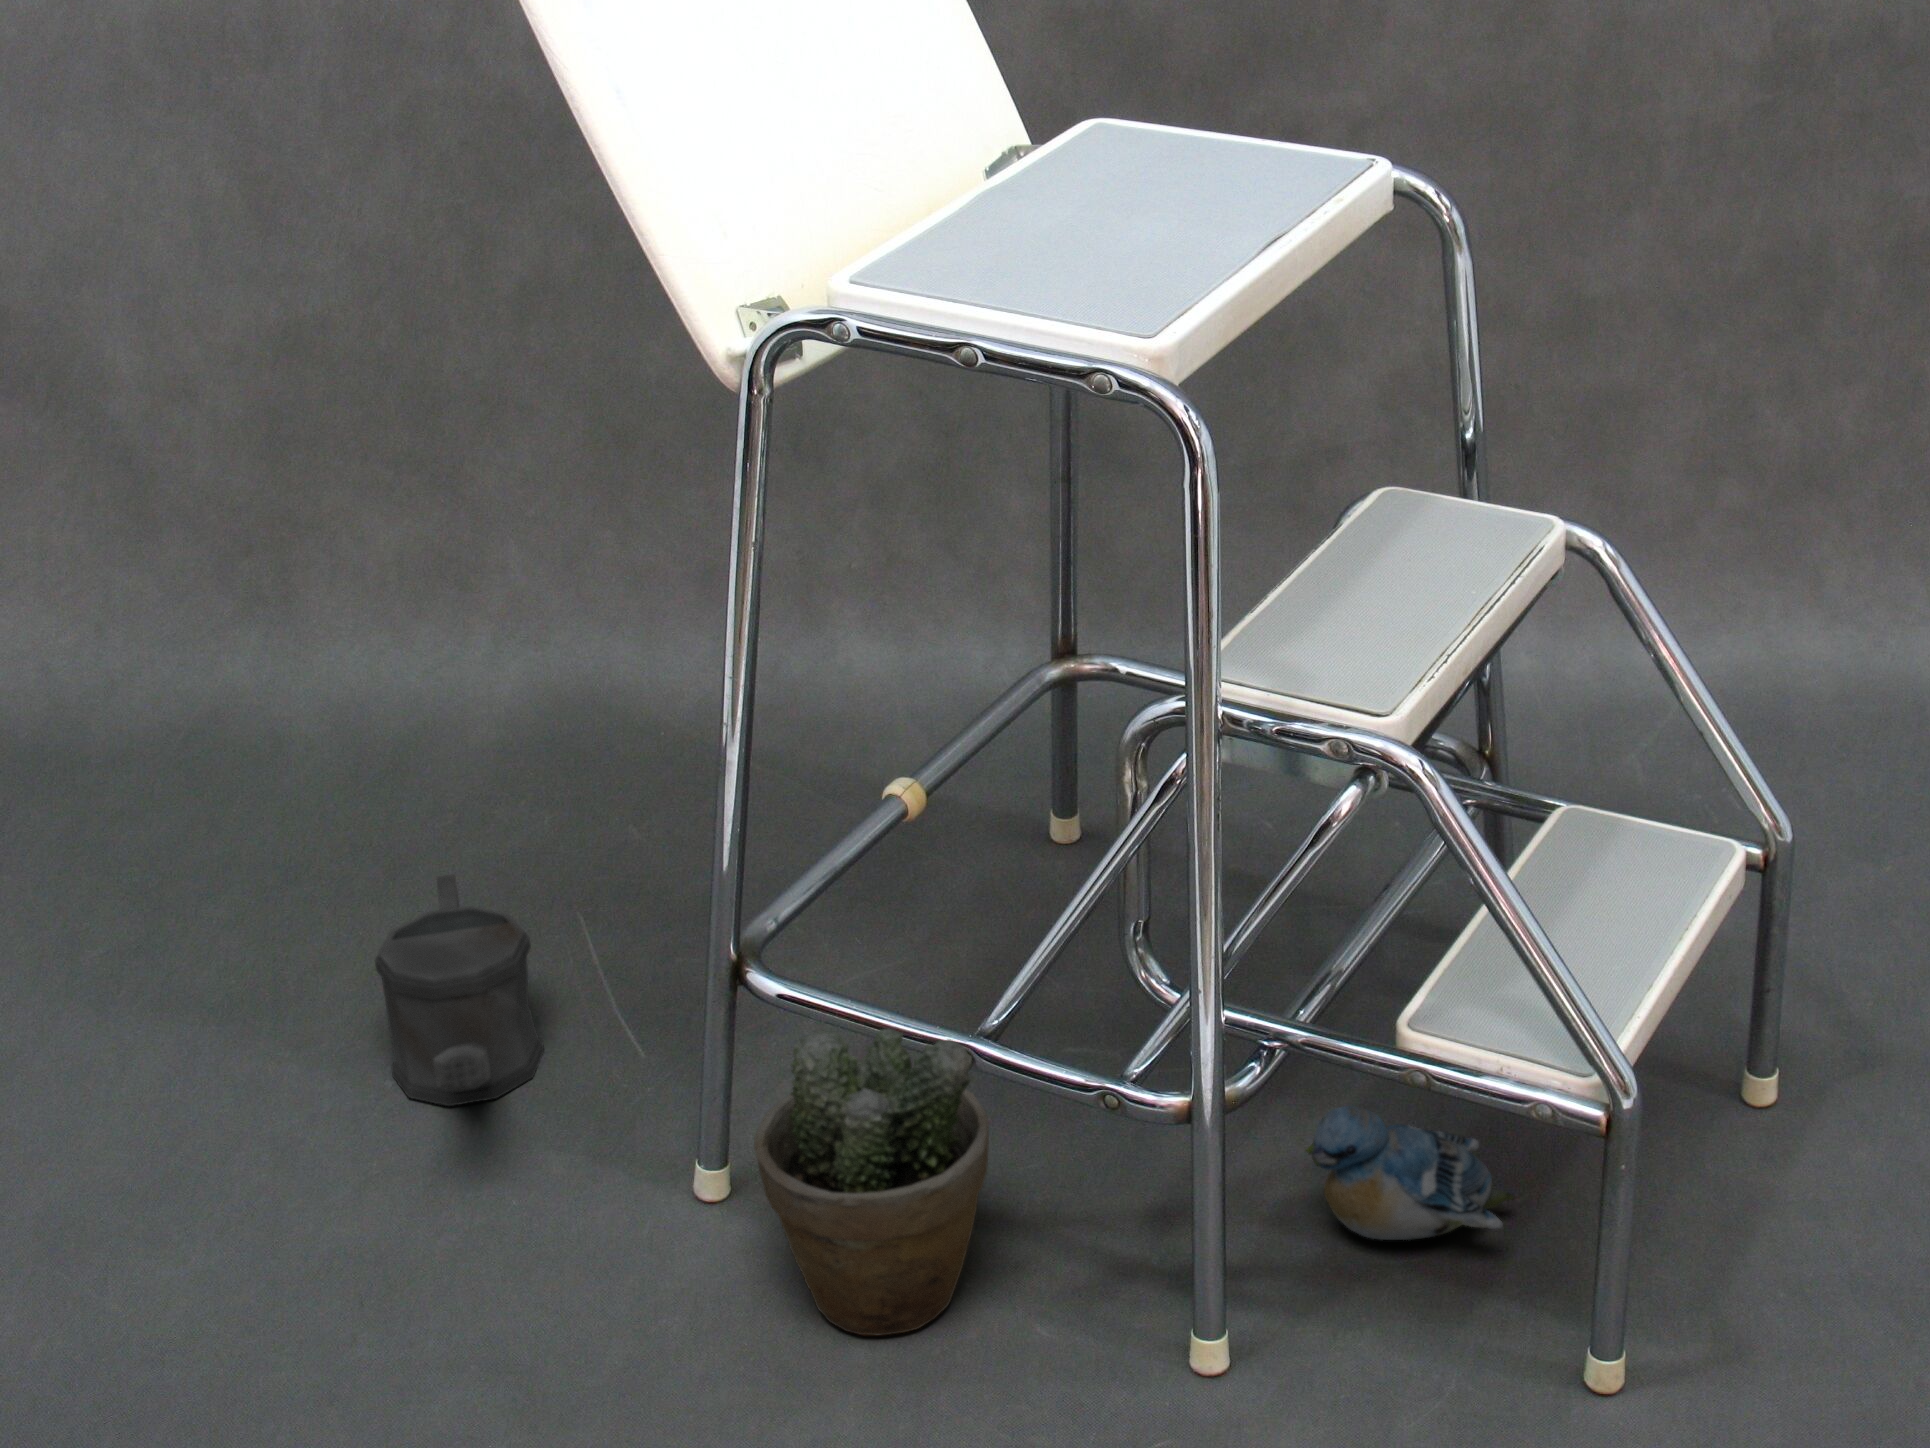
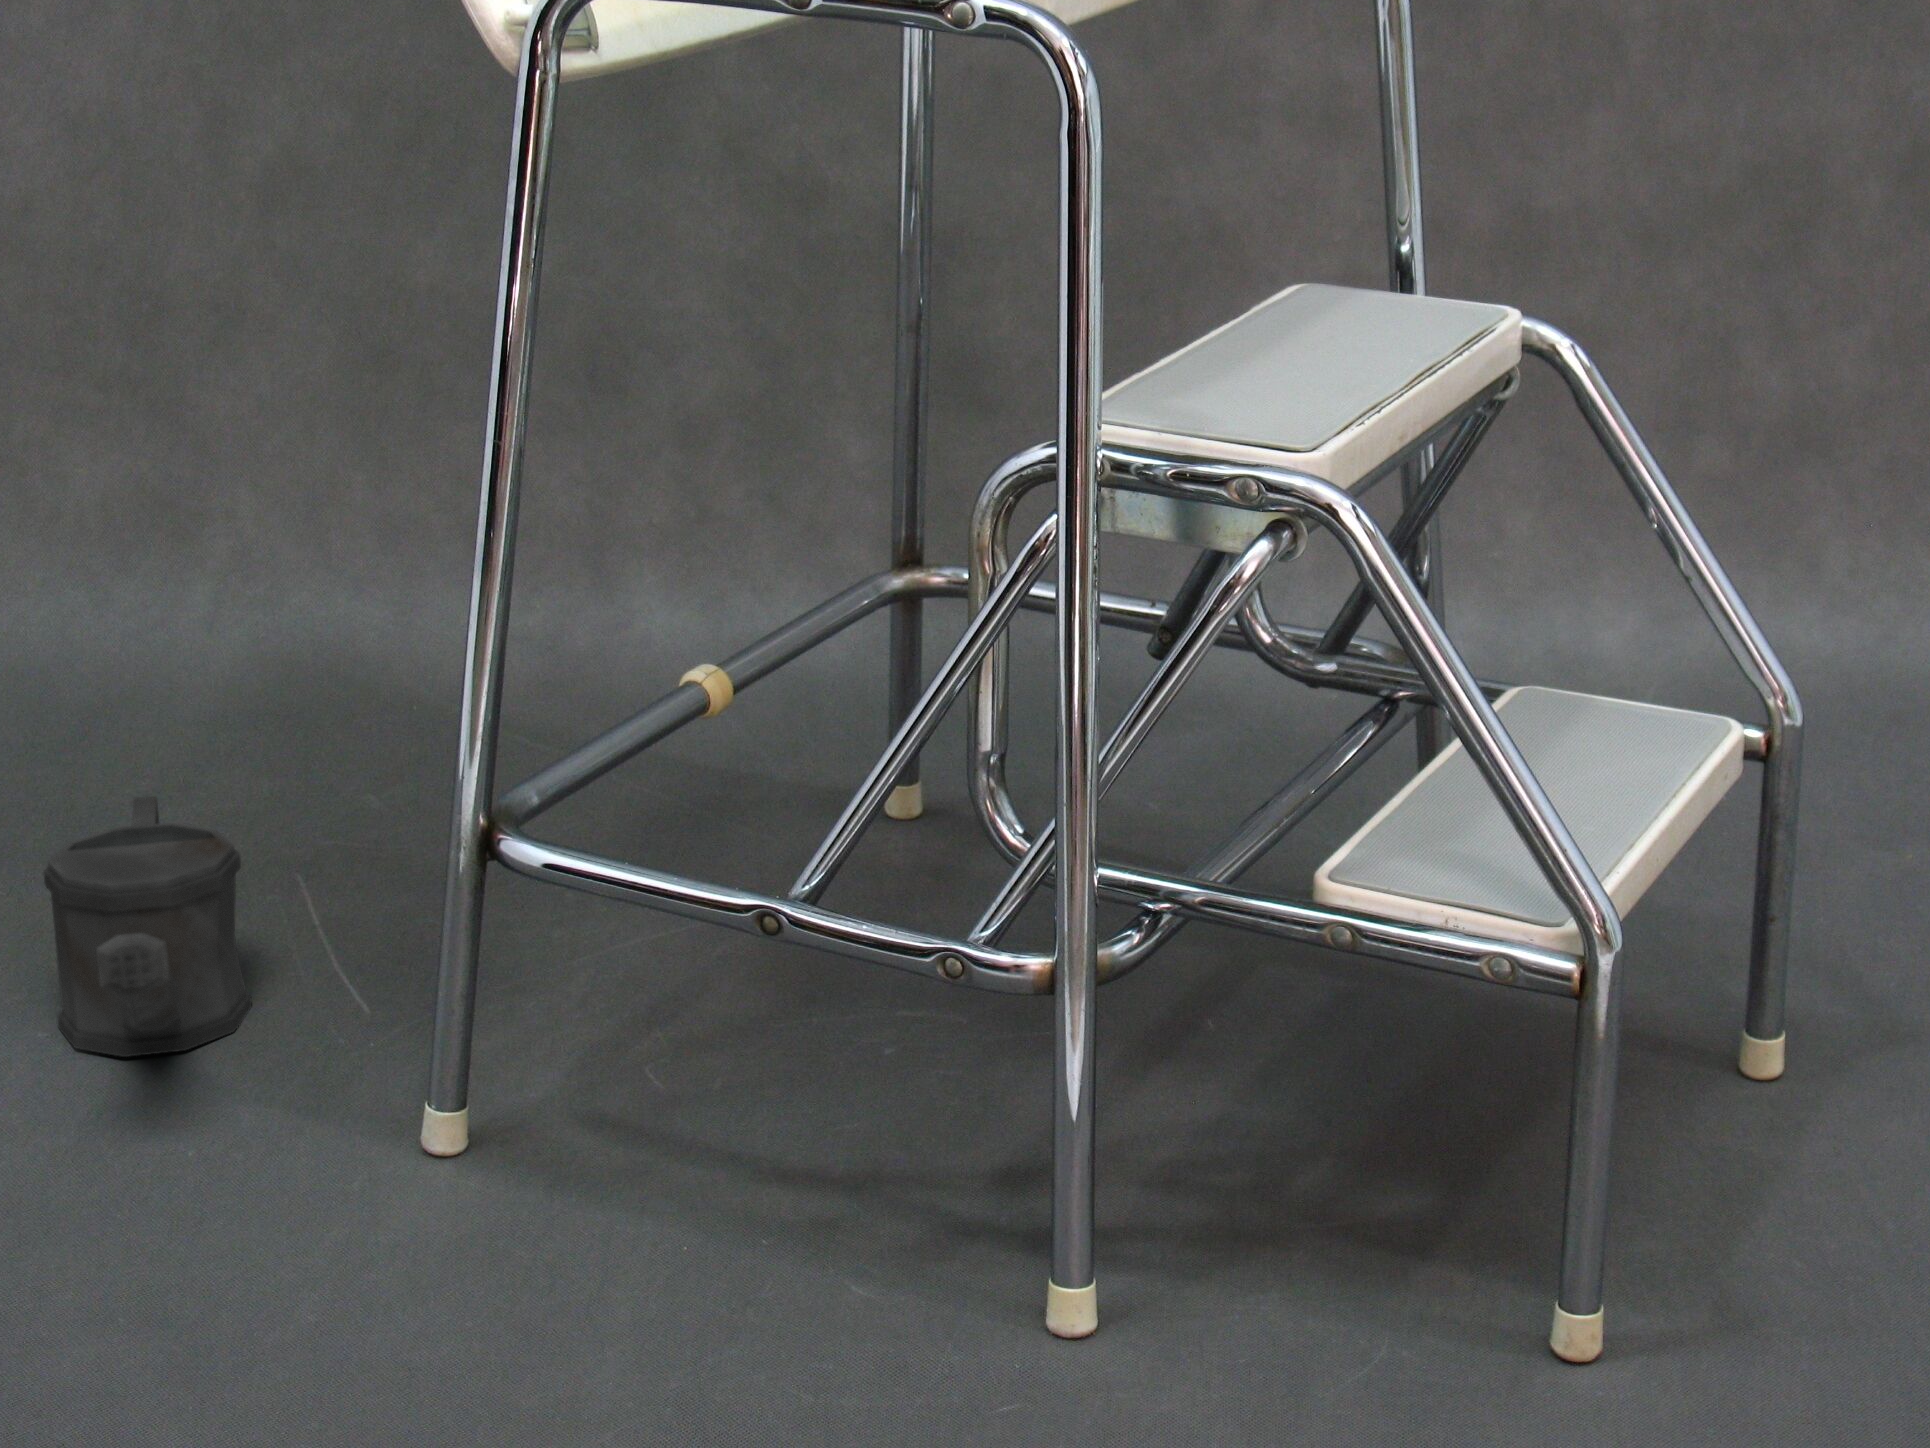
potted plant: present [754,1029,989,1335] -> none [493,886,795,1292]
plush toy: present [1306,1106,1515,1240] -> none [1195,1022,1457,1199]

